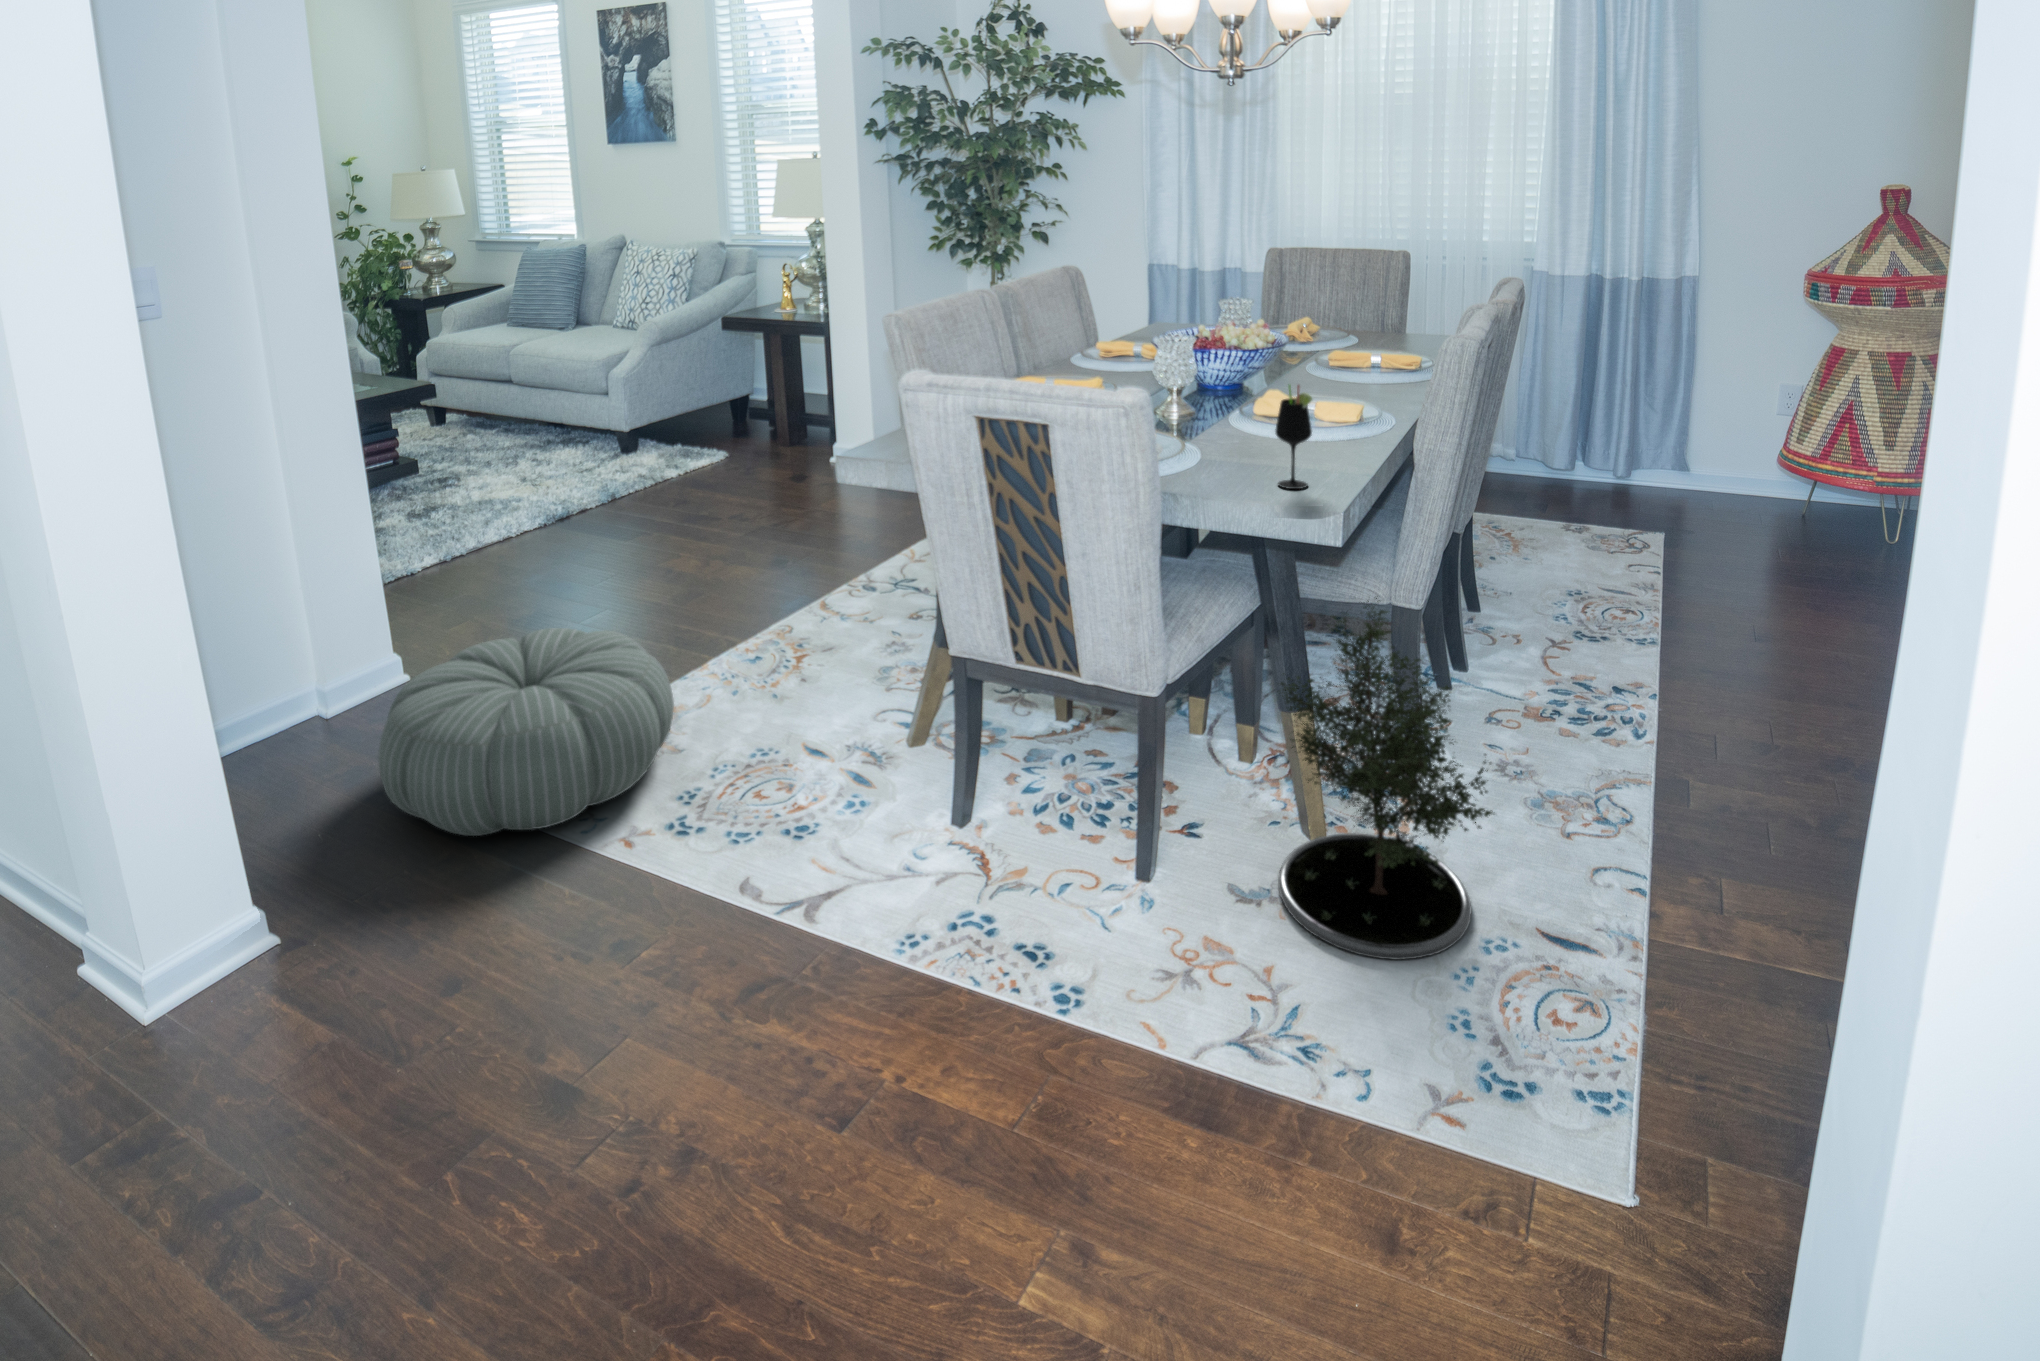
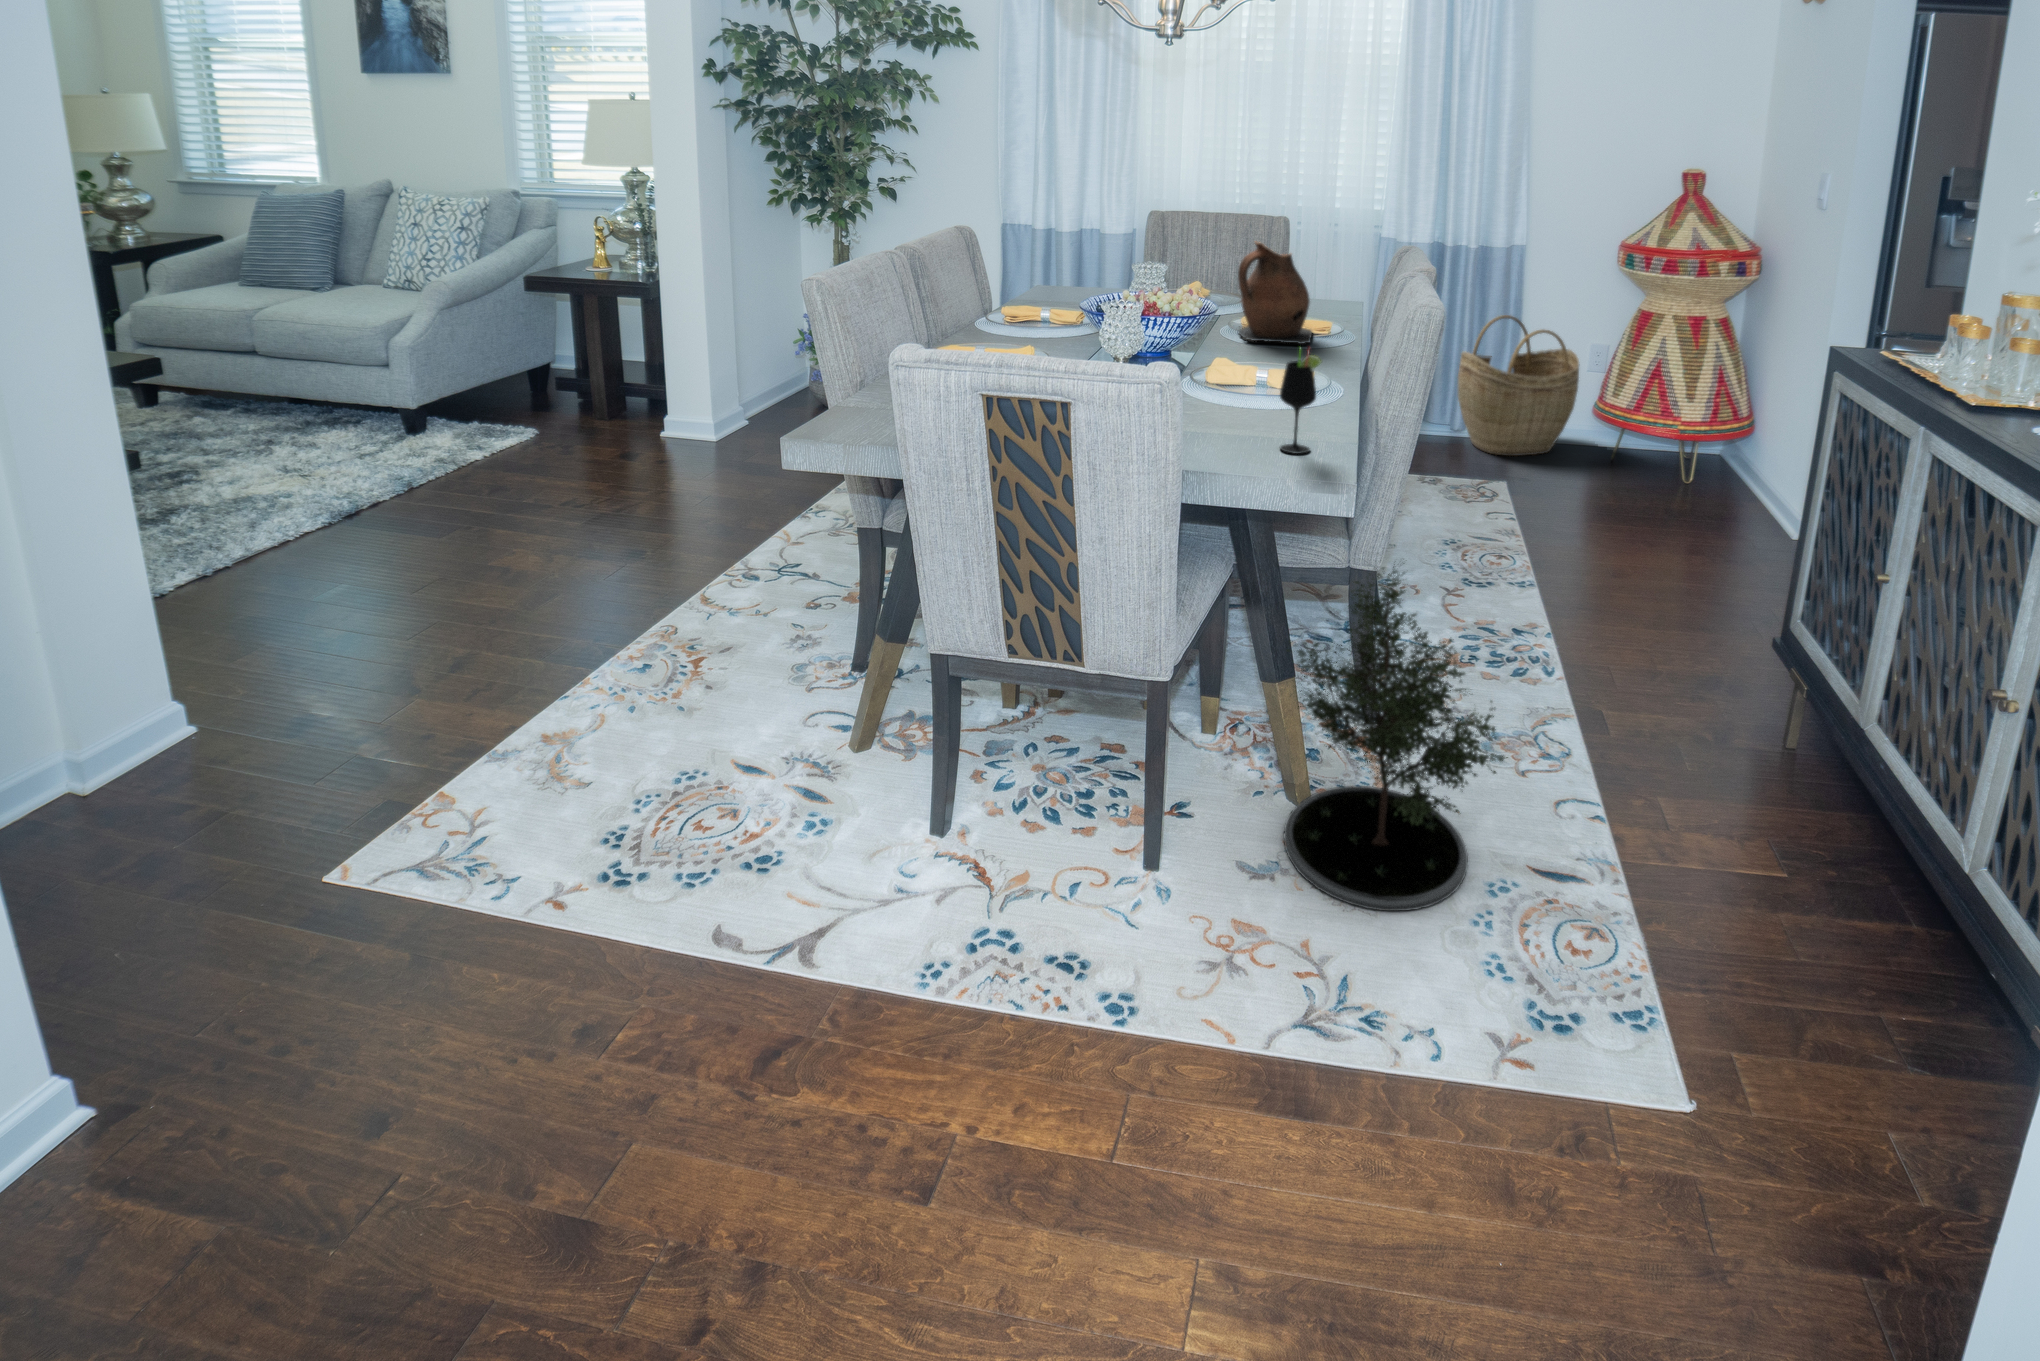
ceramic pitcher: none [1304,280,1391,386] -> present [1238,242,1312,344]
woven basket: none [1625,357,1777,518] -> present [1458,315,1579,456]
pouf: present [378,628,674,836] -> none [144,662,565,950]

